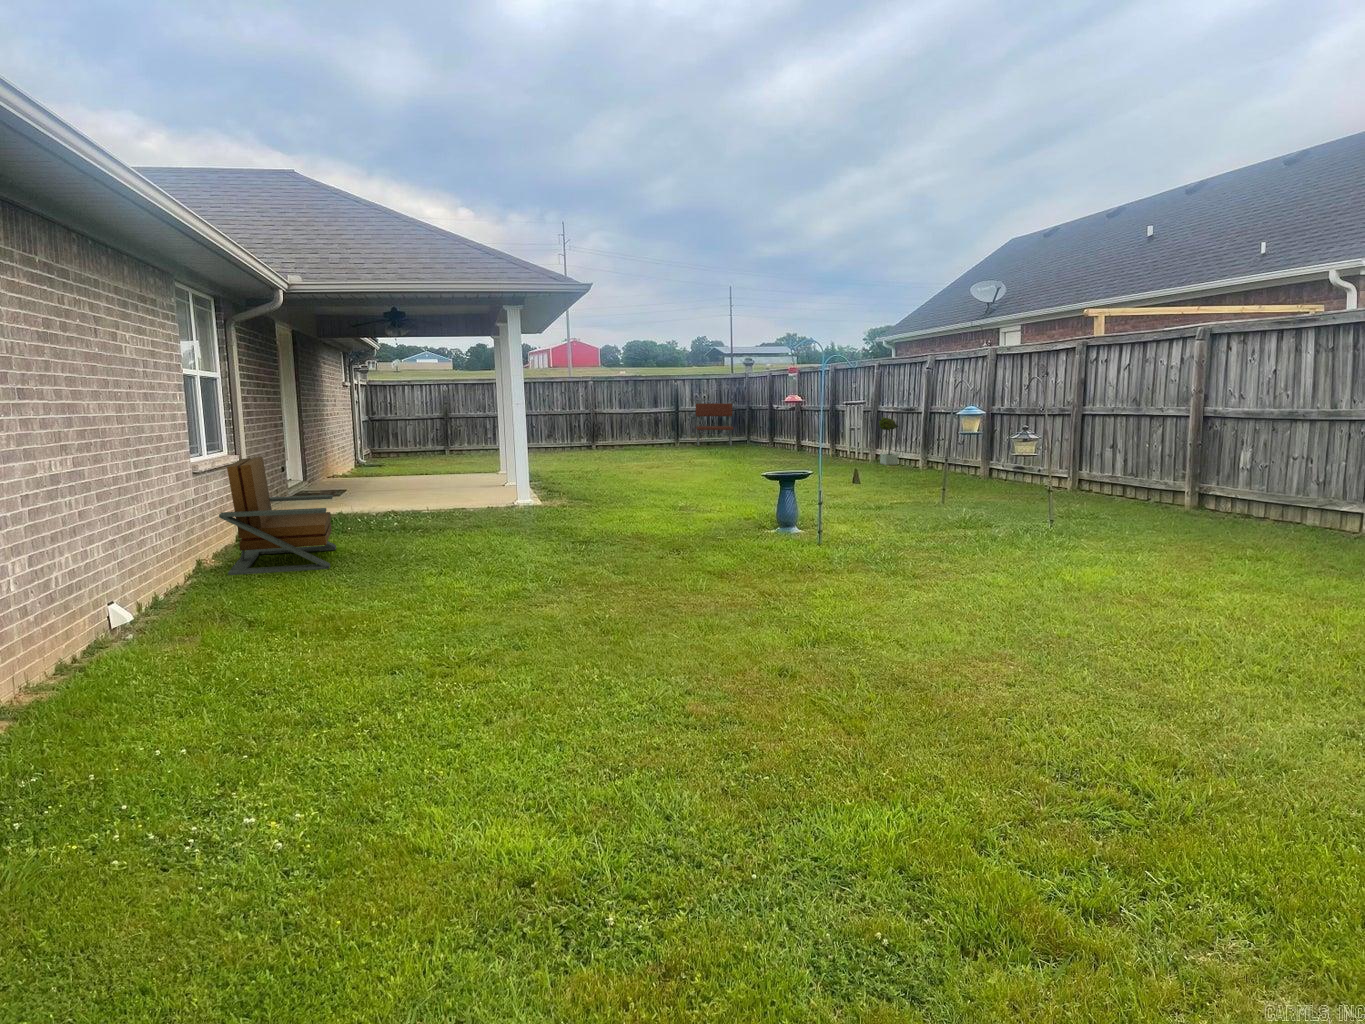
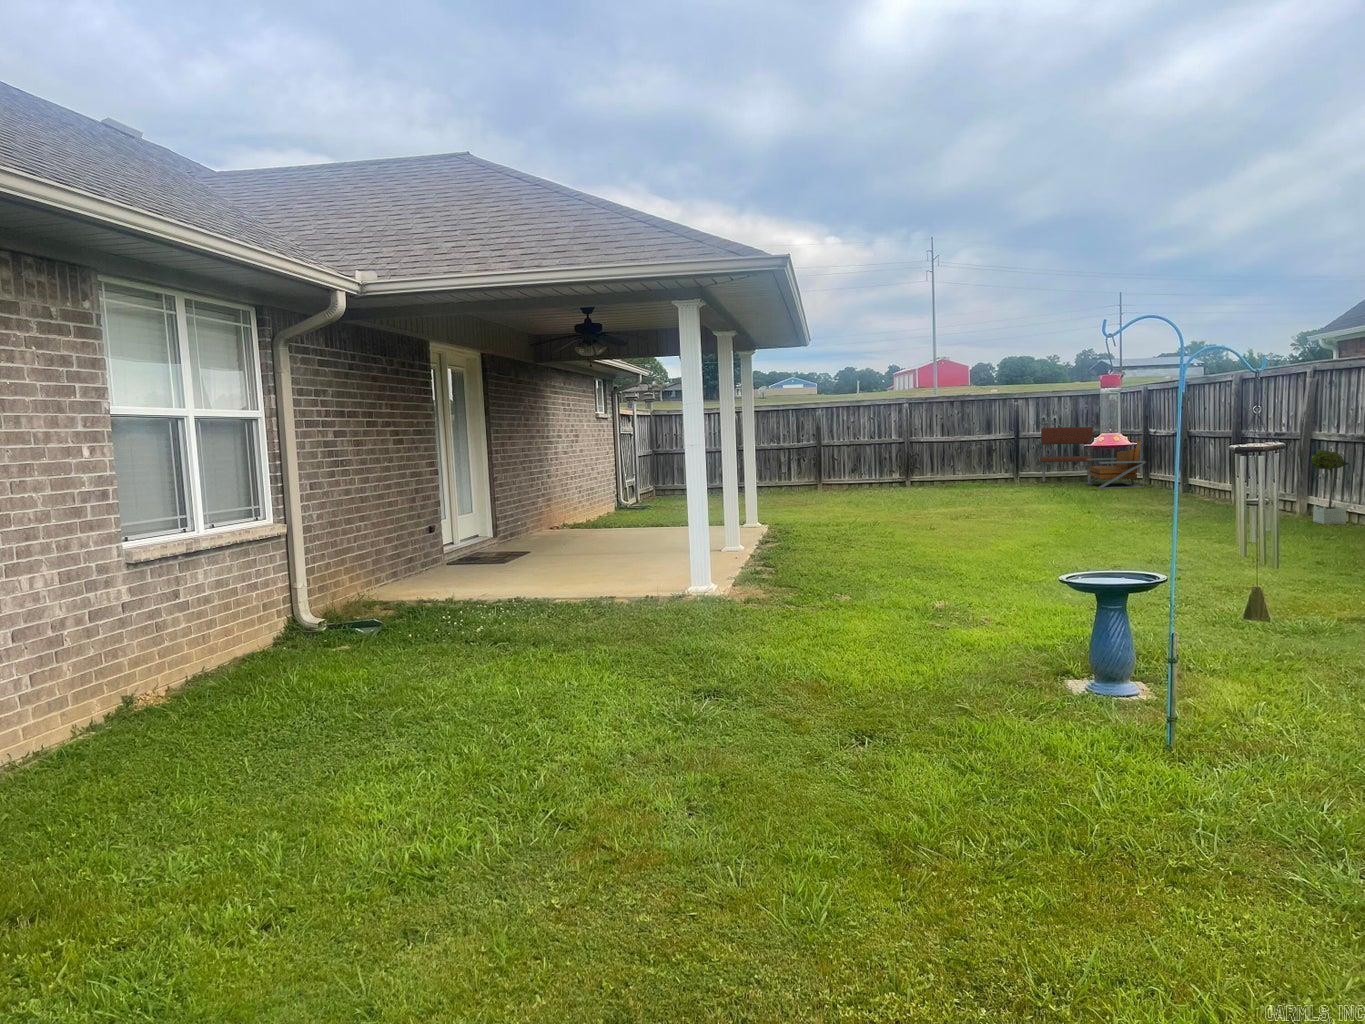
lounge chair: present [219,457,336,575] -> present [1086,440,1146,489]

